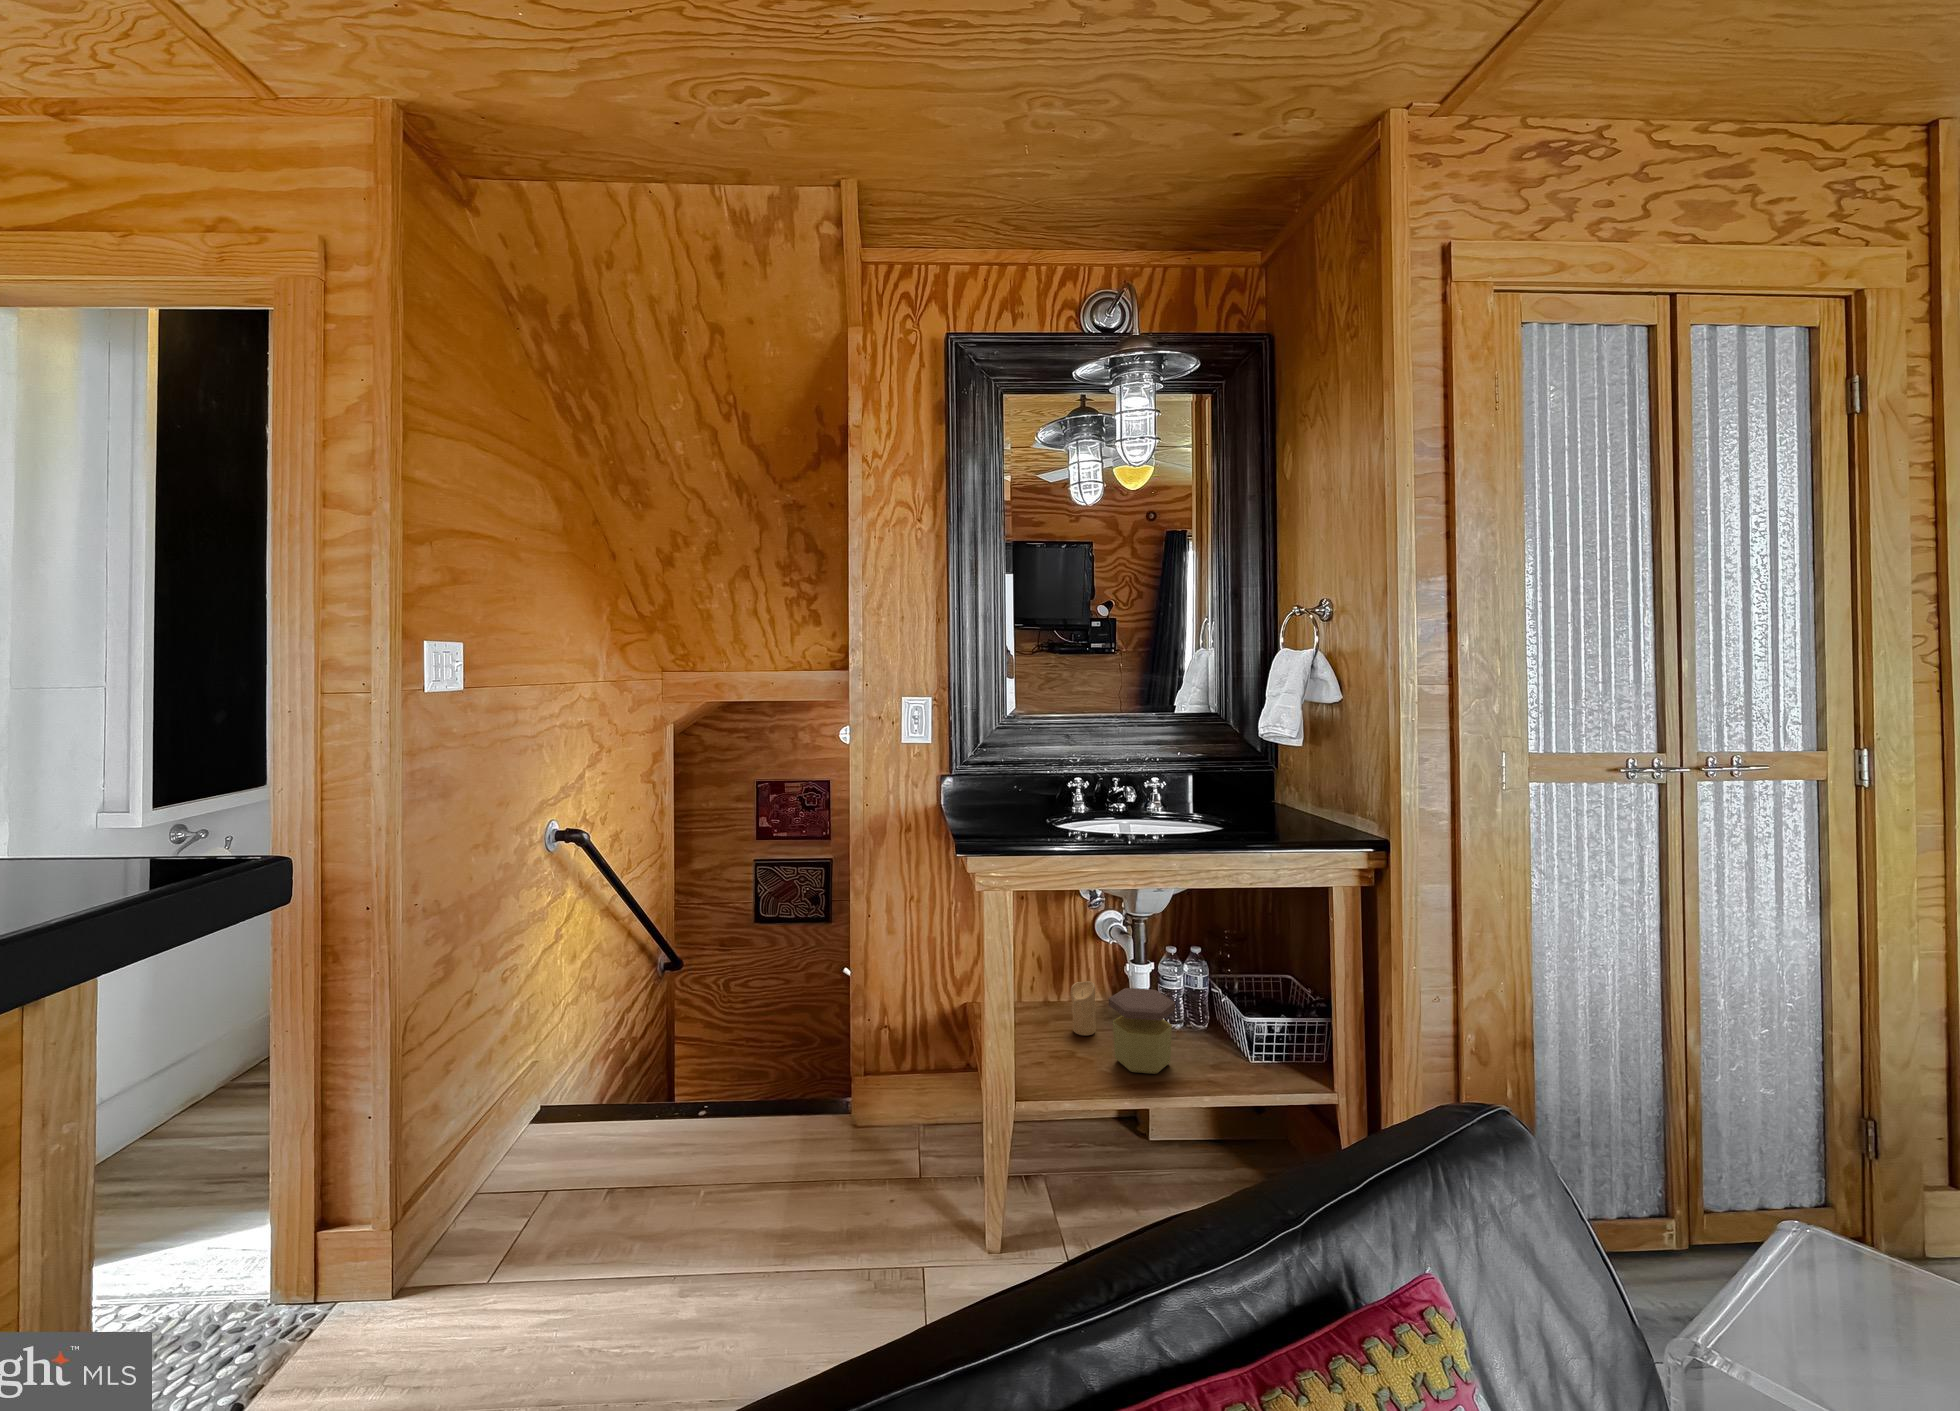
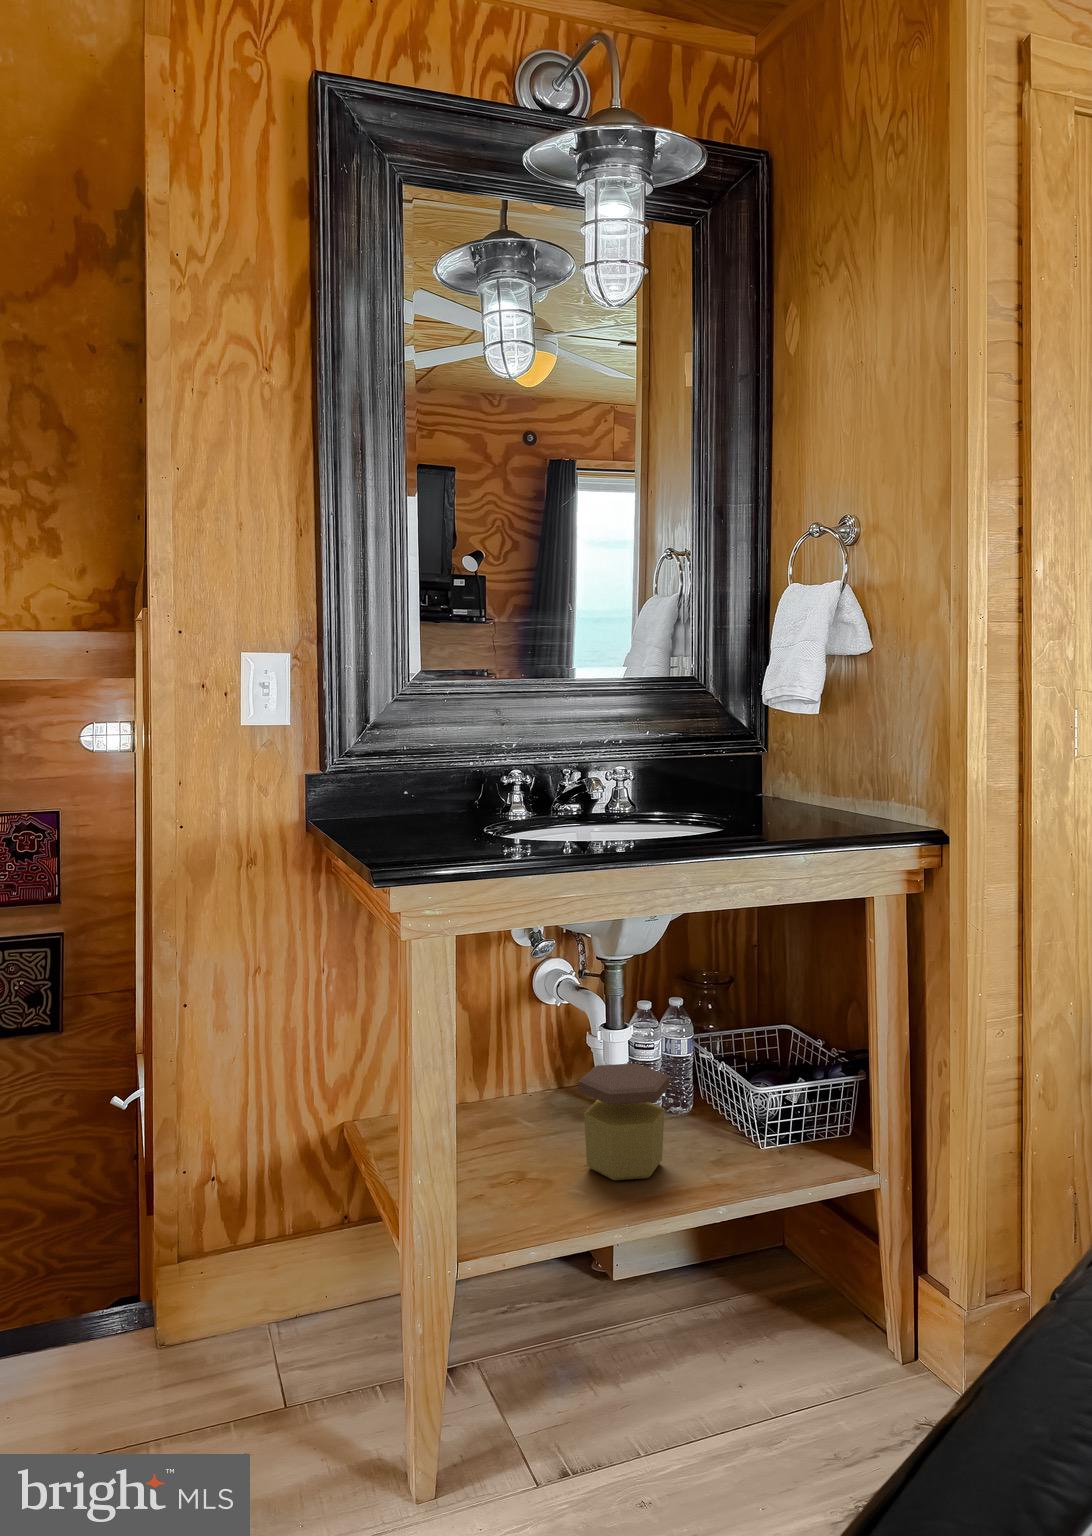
candle: present [1071,981,1095,1036] -> none [512,1065,547,1142]

